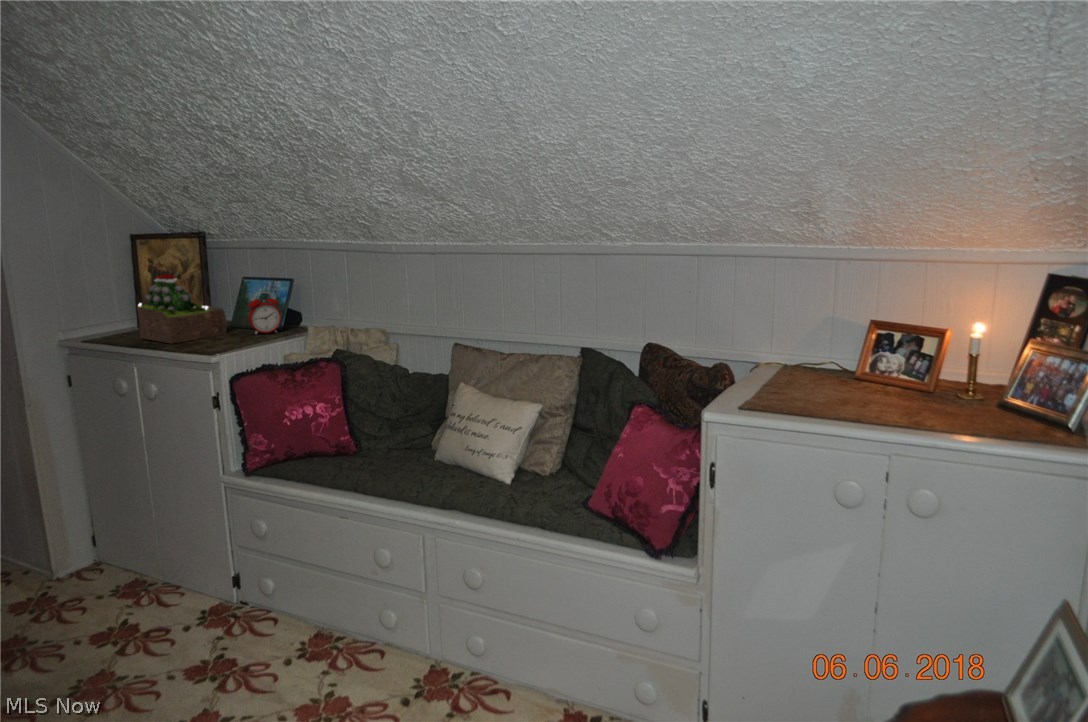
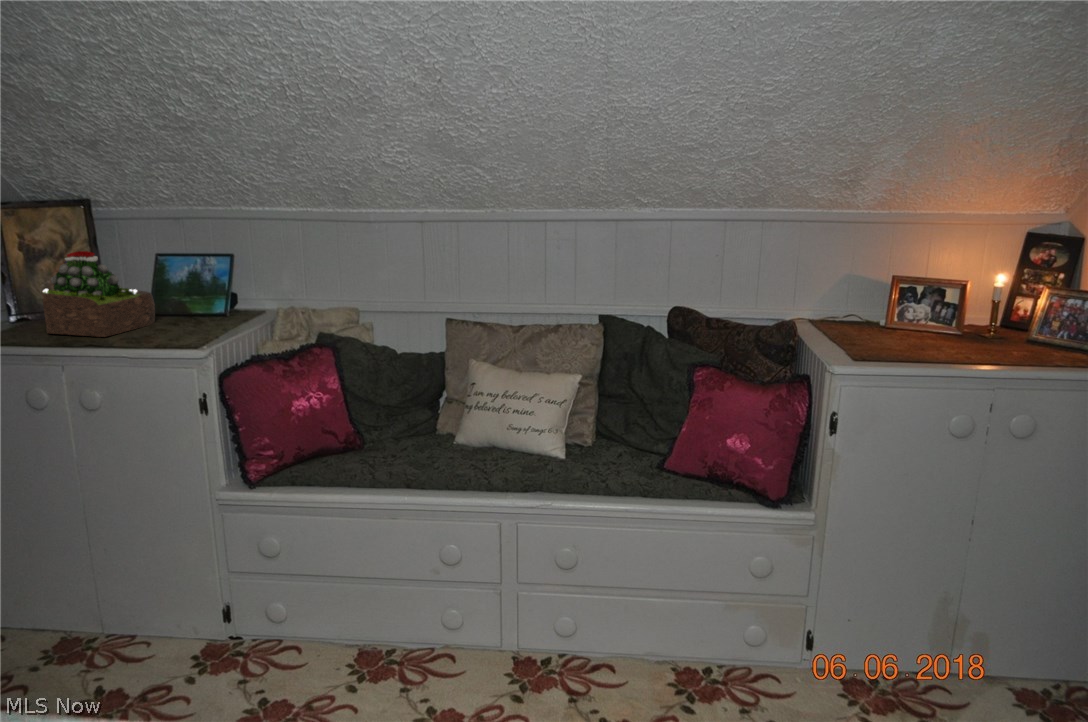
alarm clock: present [249,292,281,334] -> none [189,270,228,321]

